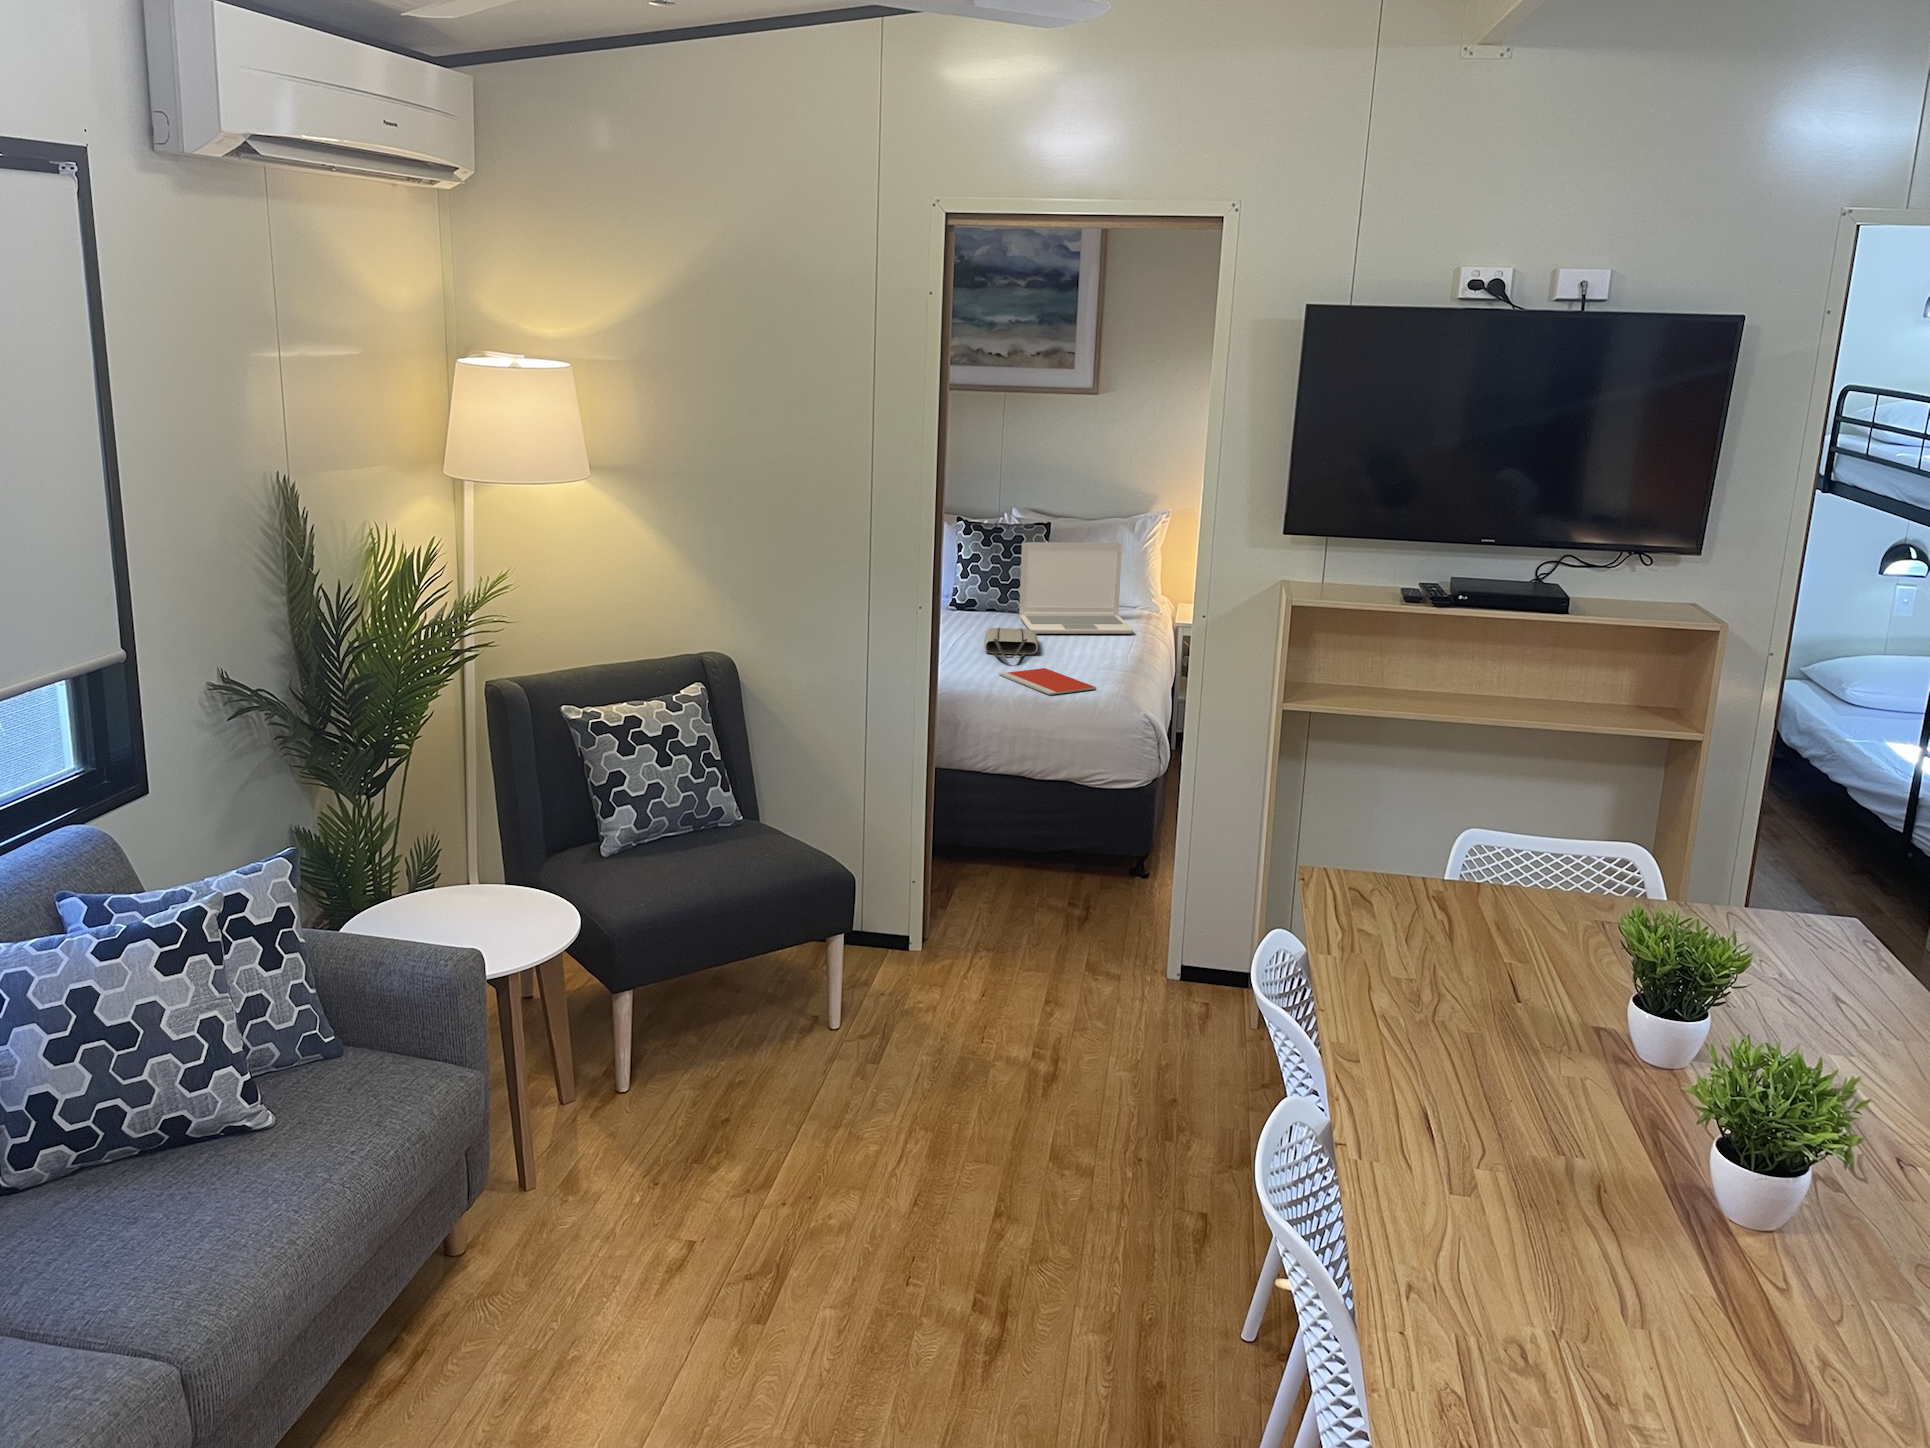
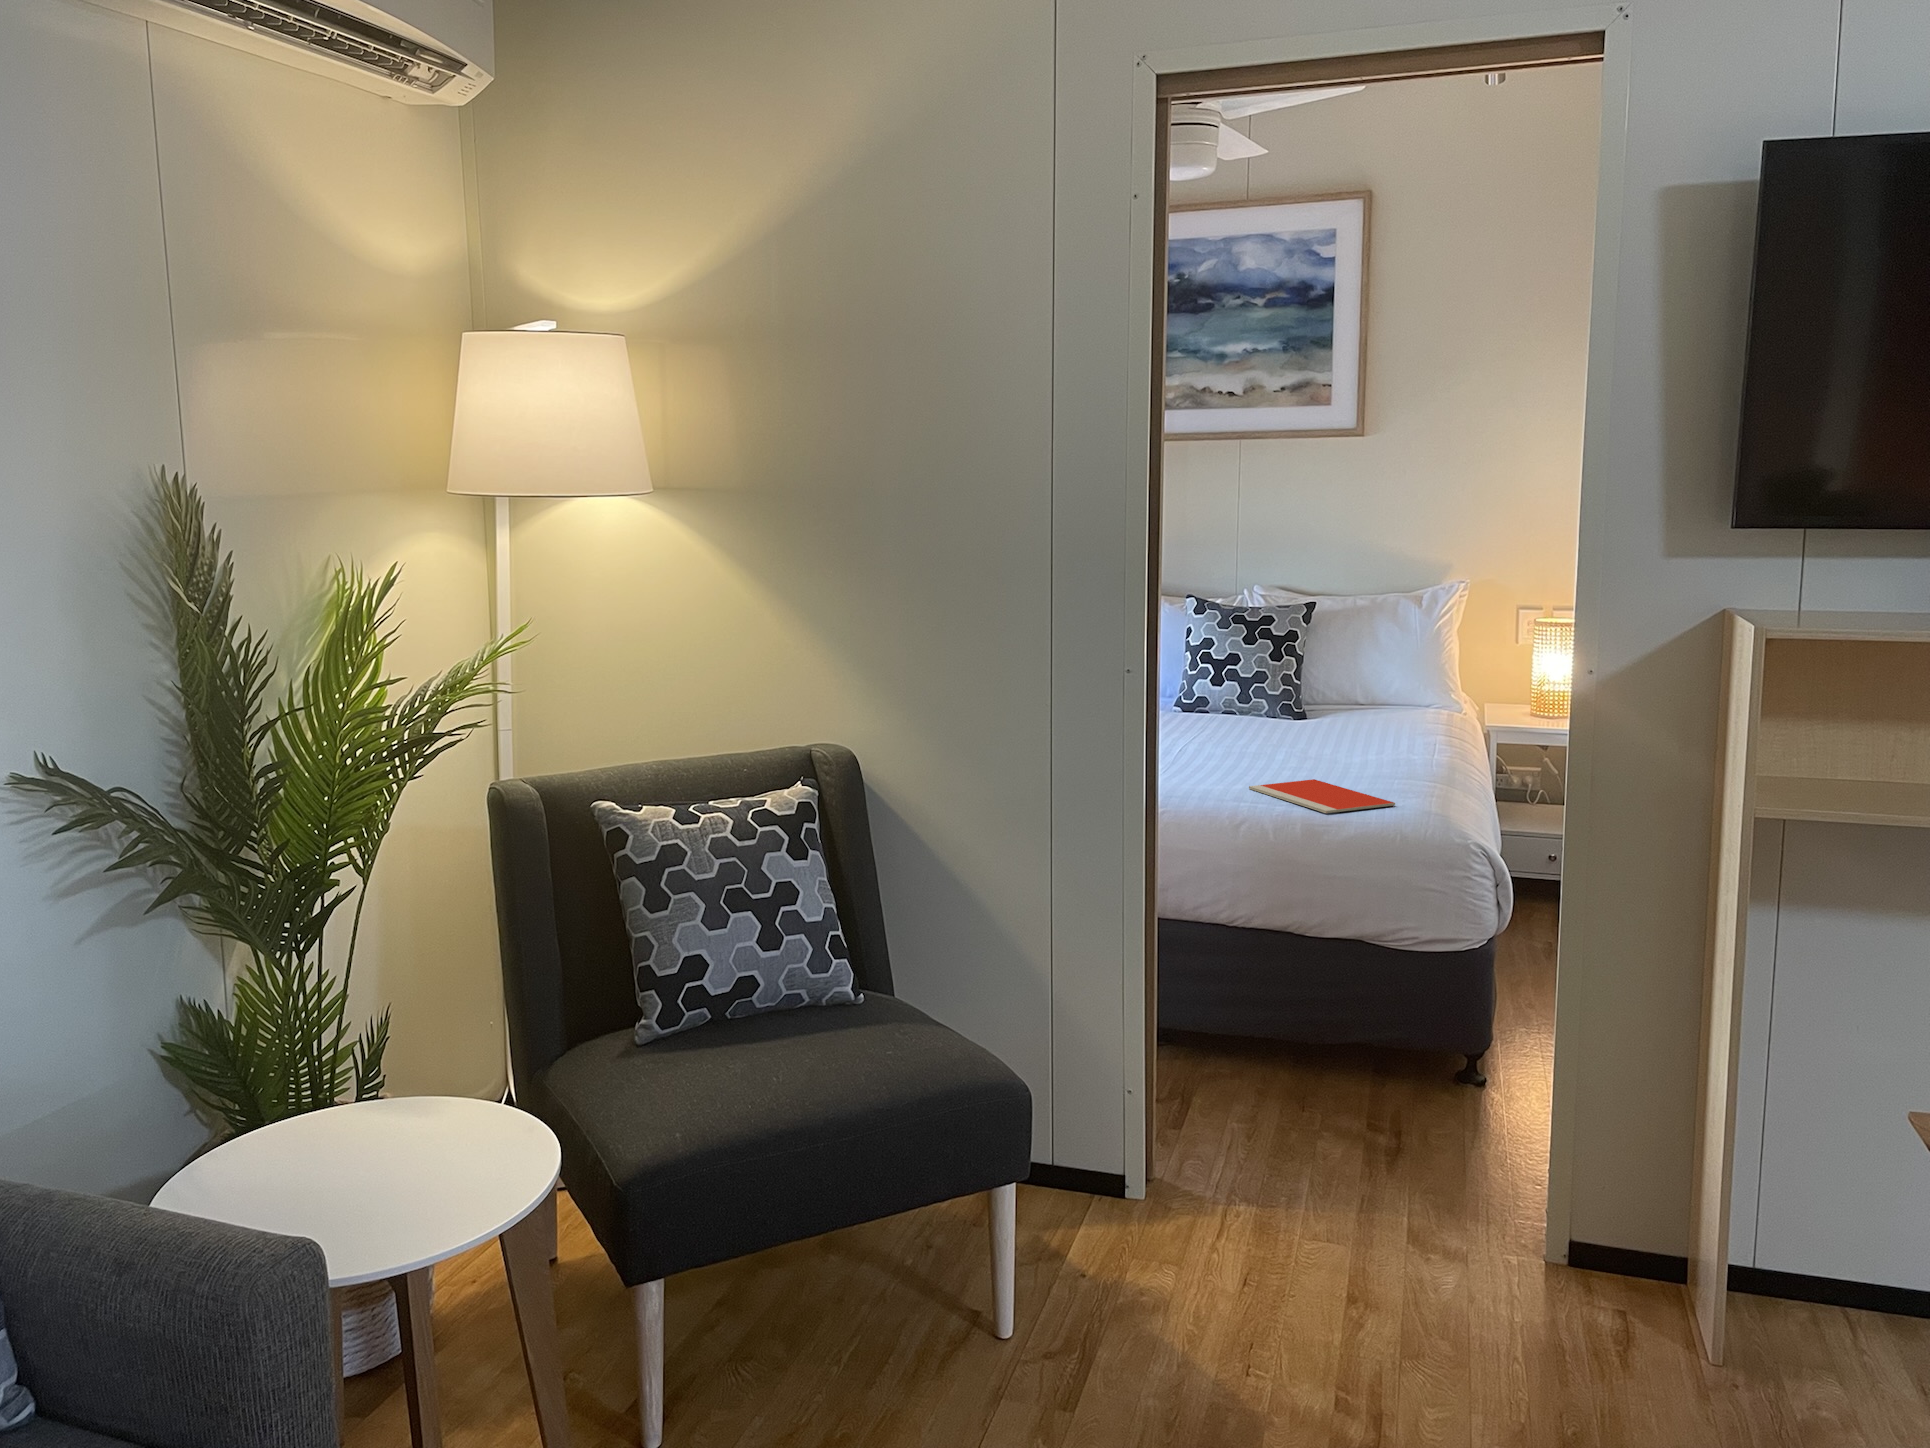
laptop: present [1019,542,1133,634] -> none [1270,618,1433,739]
tote bag: present [984,628,1038,658] -> none [1226,730,1301,767]

